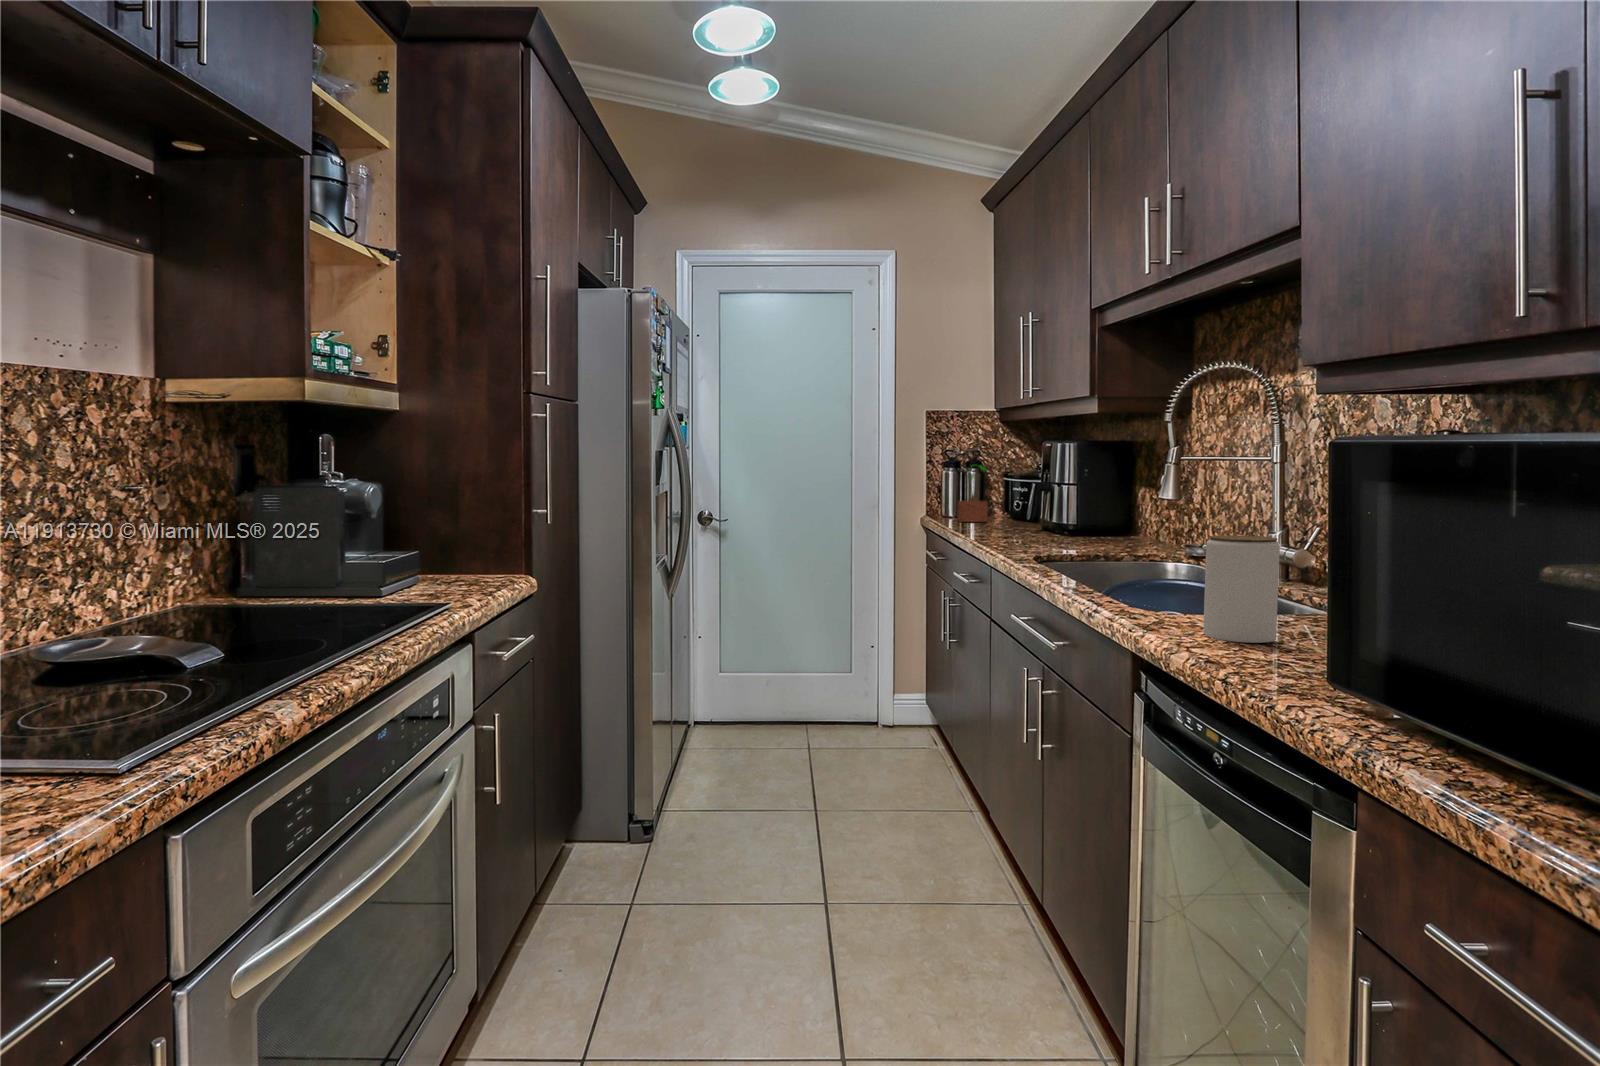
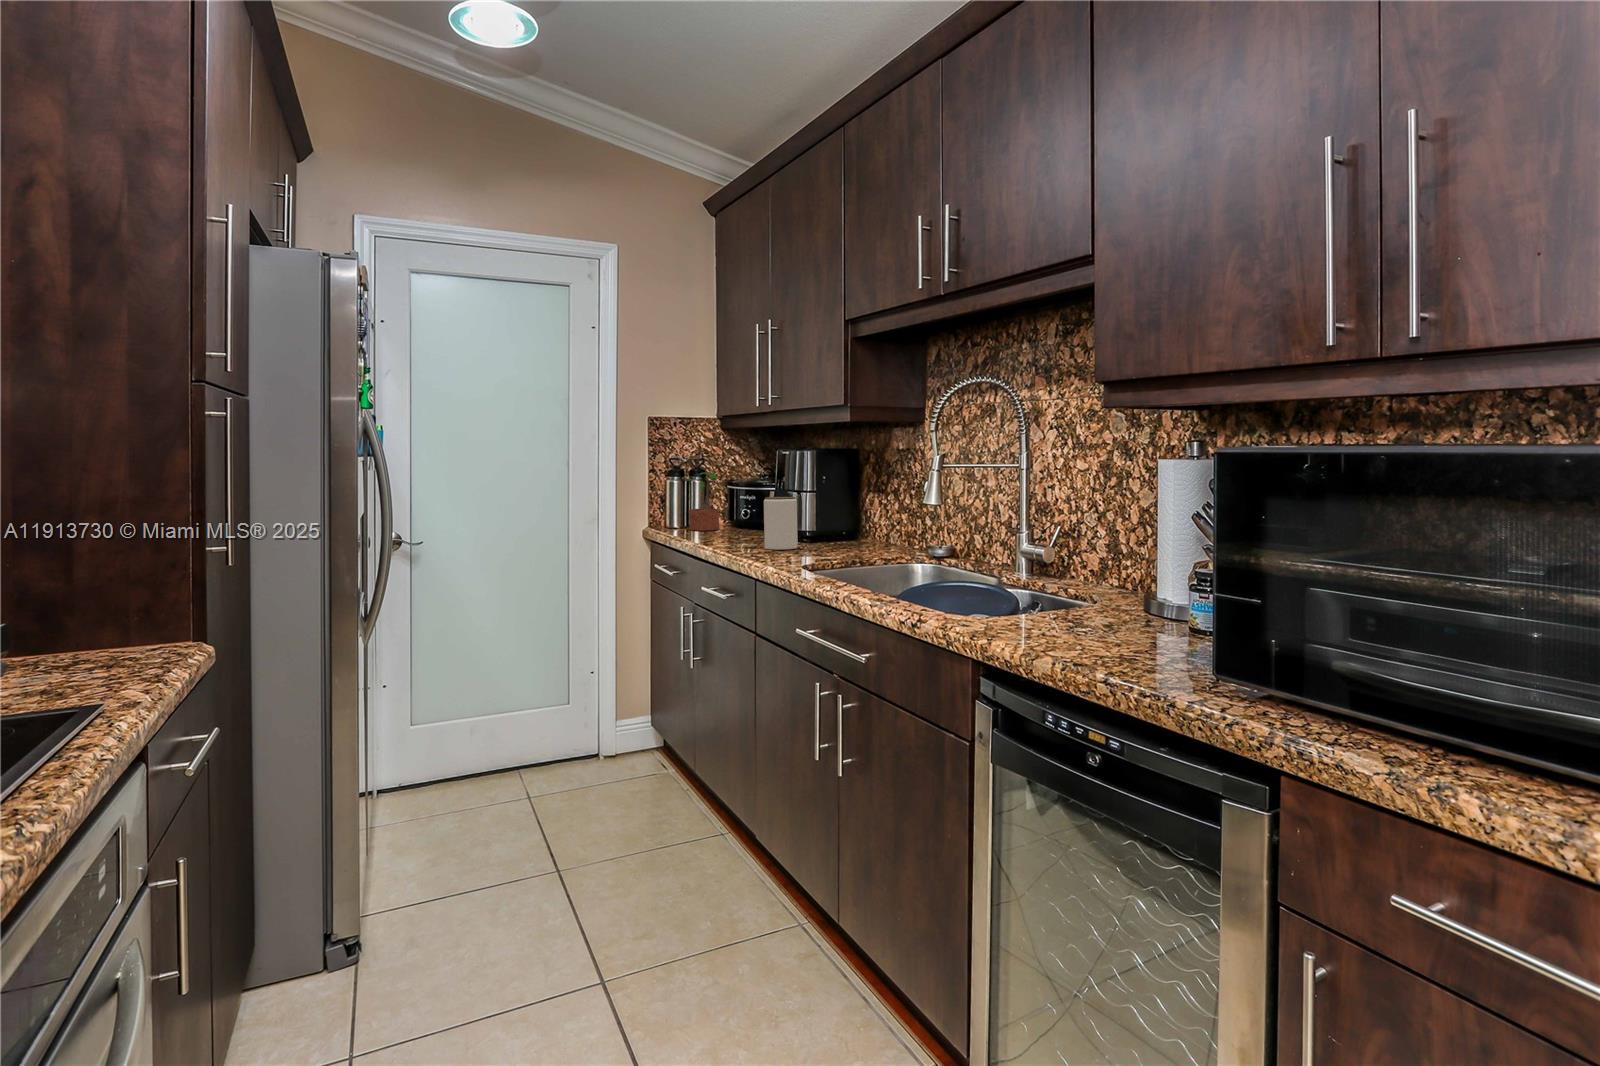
jar: present [1203,535,1280,643] -> present [764,497,798,550]

